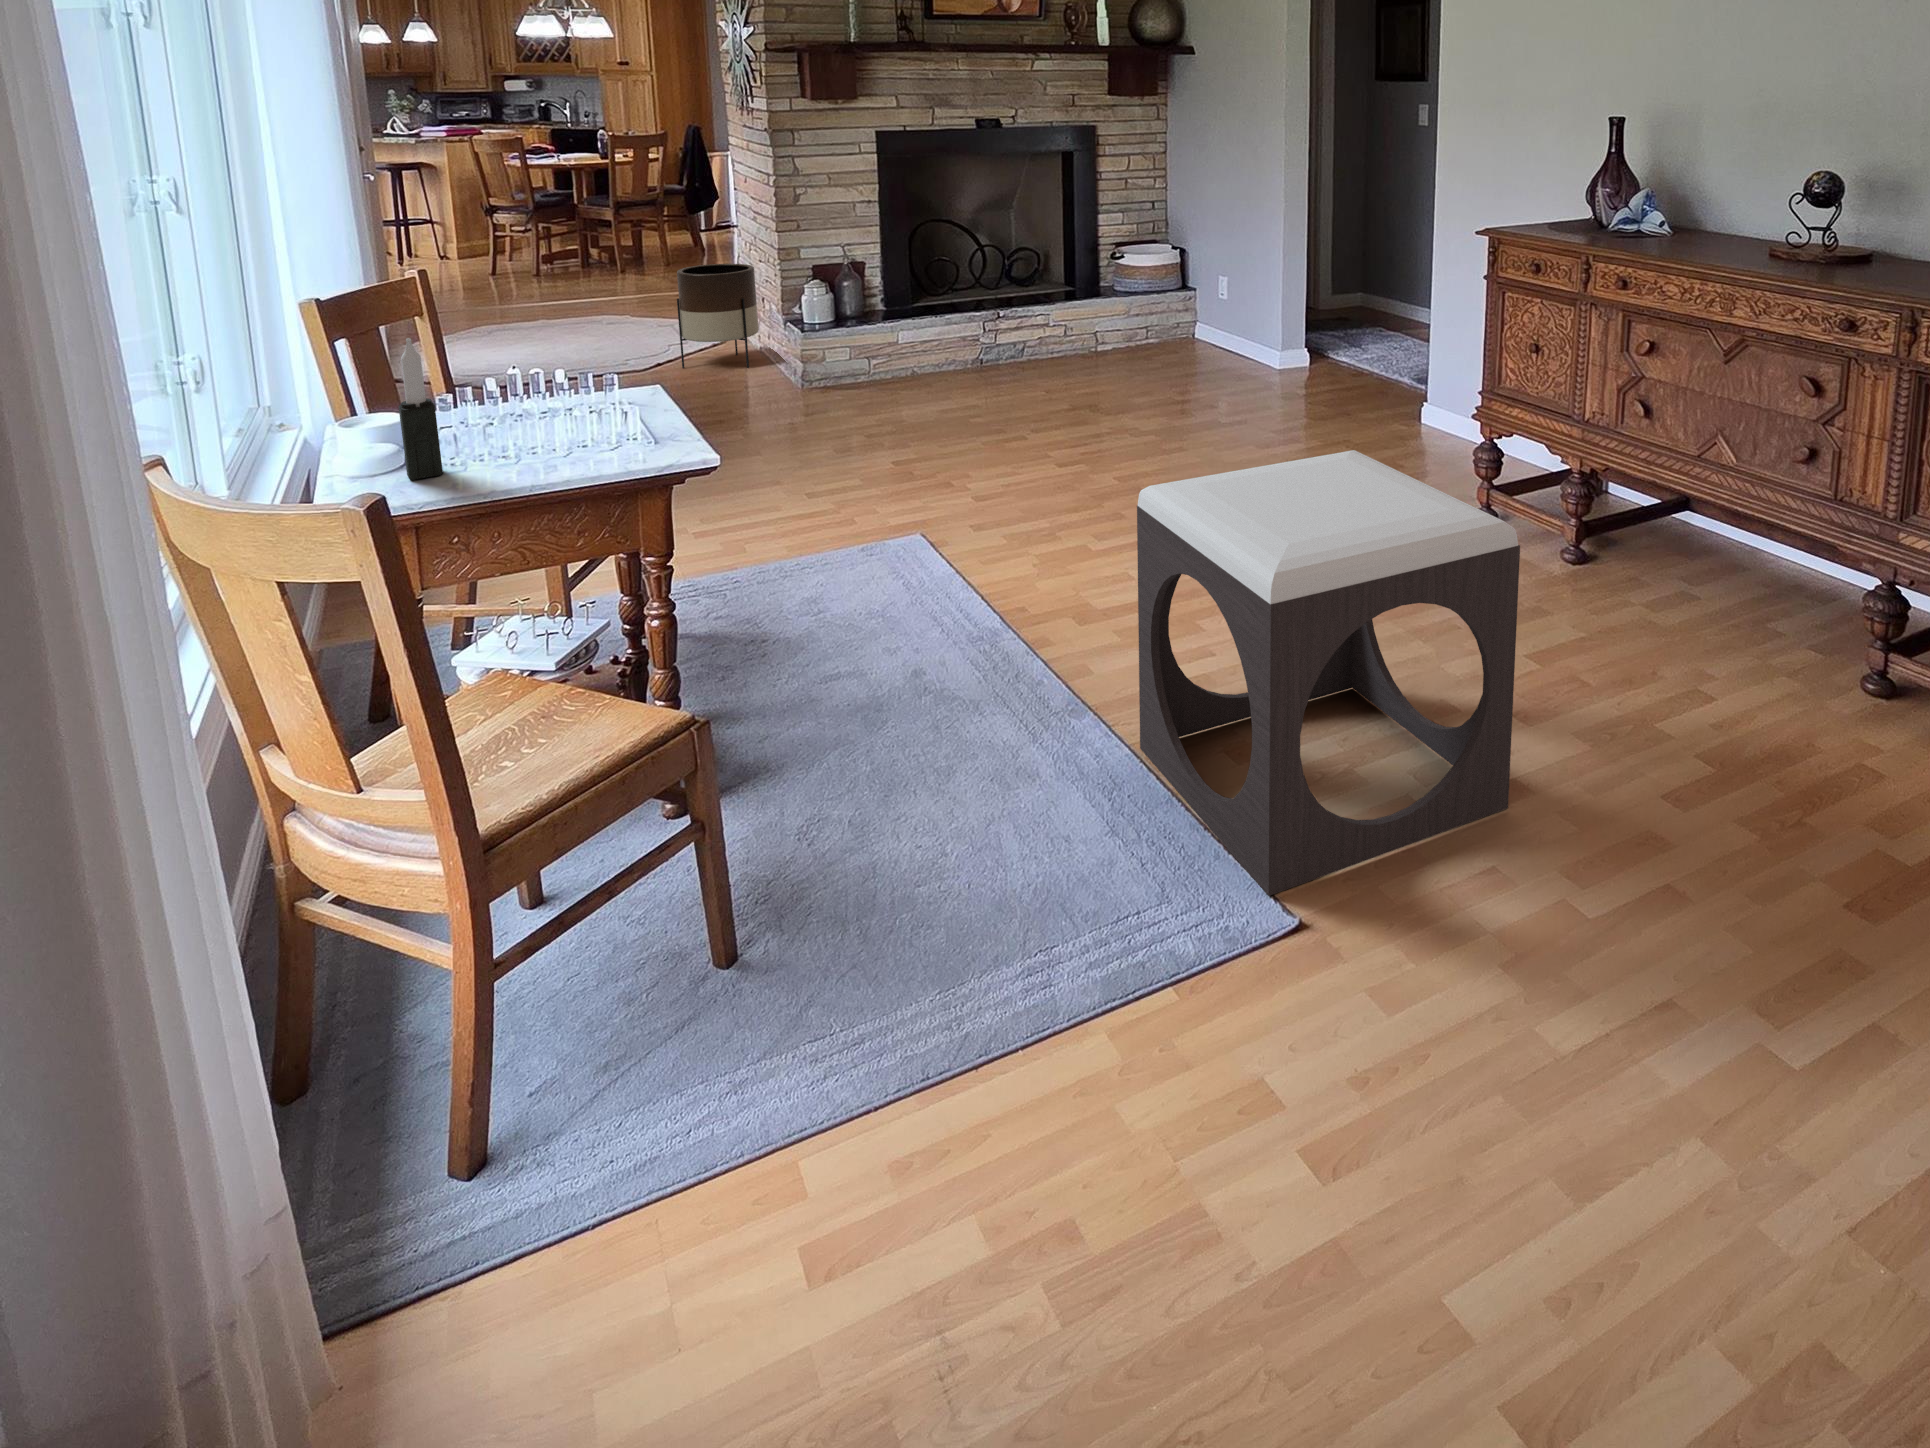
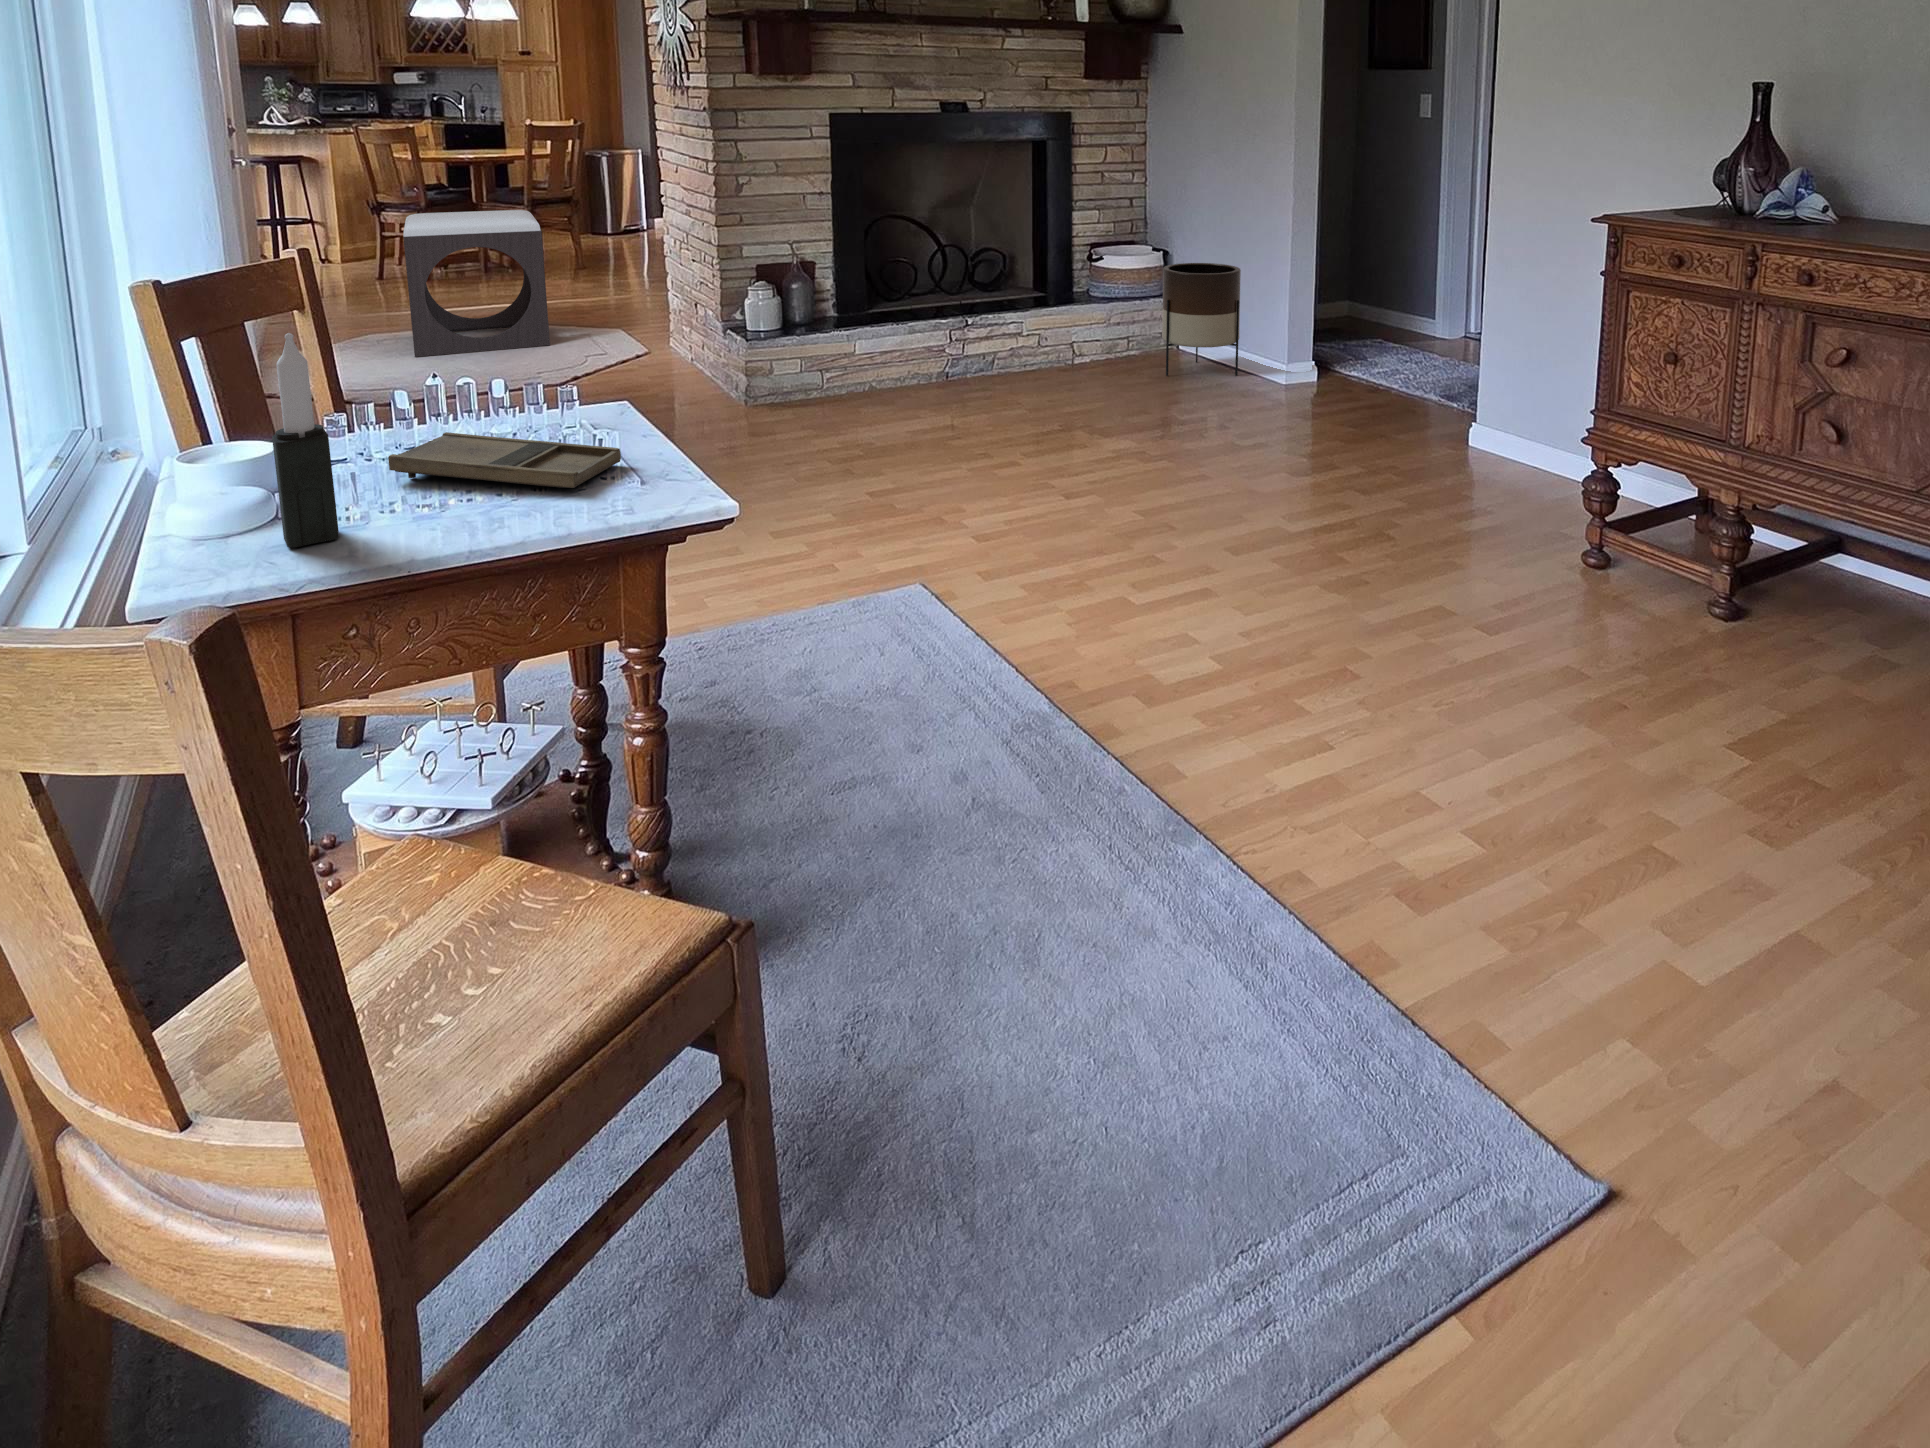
planter: present [677,264,759,368] -> present [1162,263,1241,376]
tray: none [477,406,639,443] -> present [388,432,621,488]
footstool: present [1137,450,1520,896] -> present [403,210,550,357]

